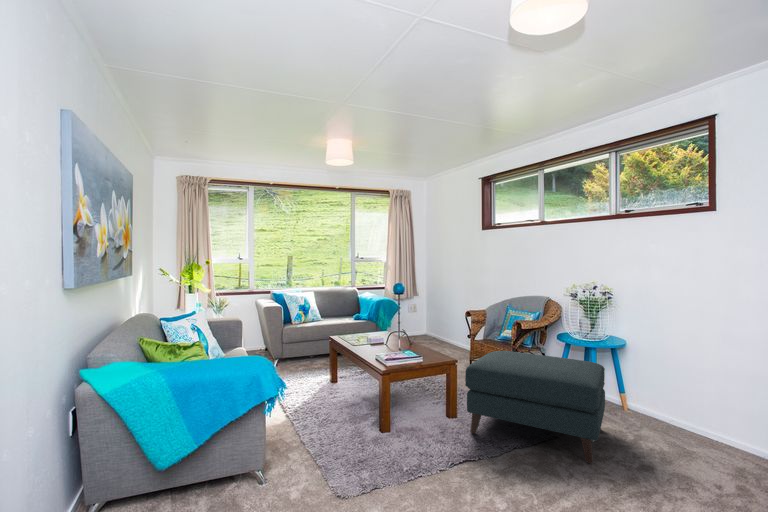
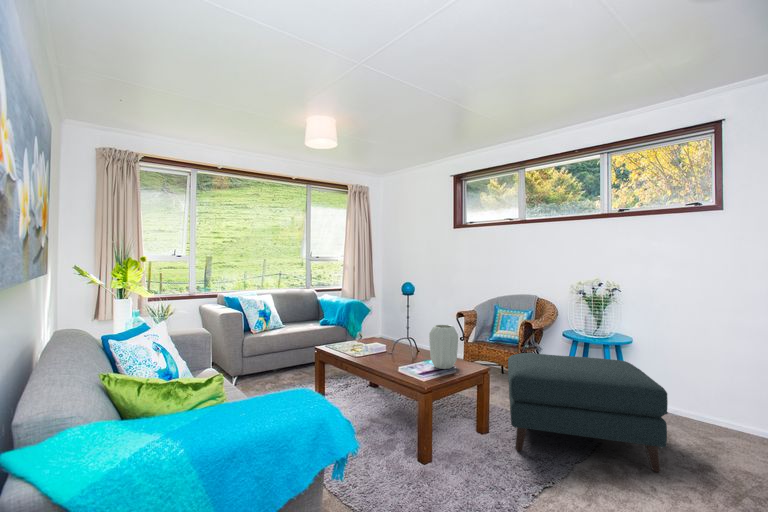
vase: none [405,321,430,359] -> present [429,325,458,369]

